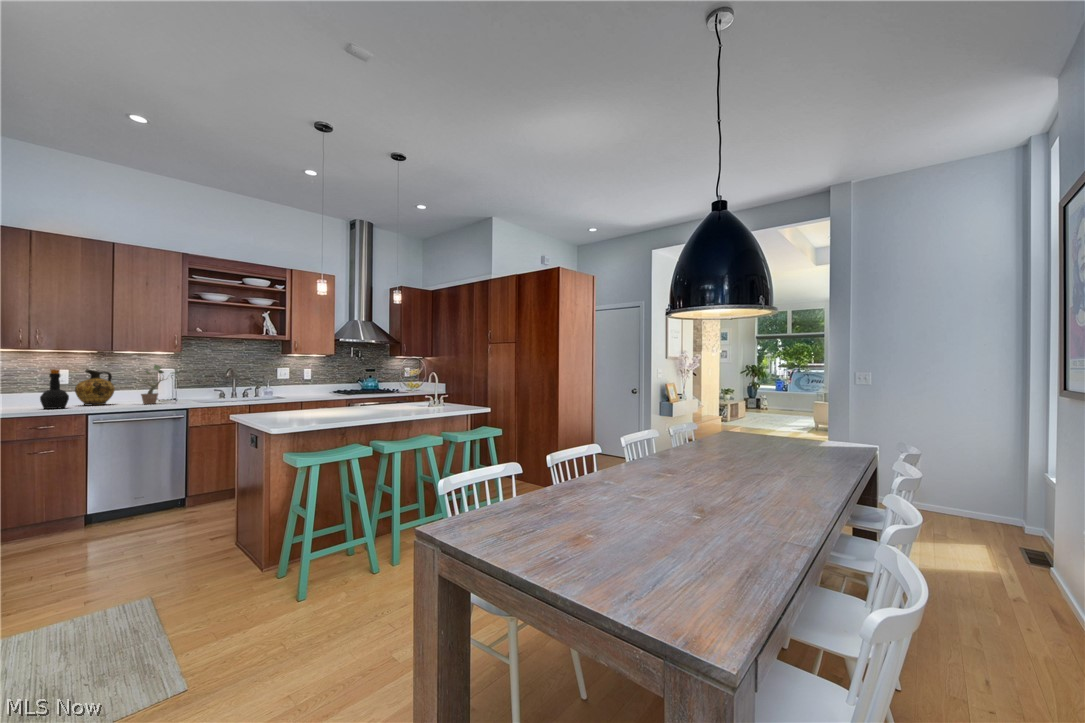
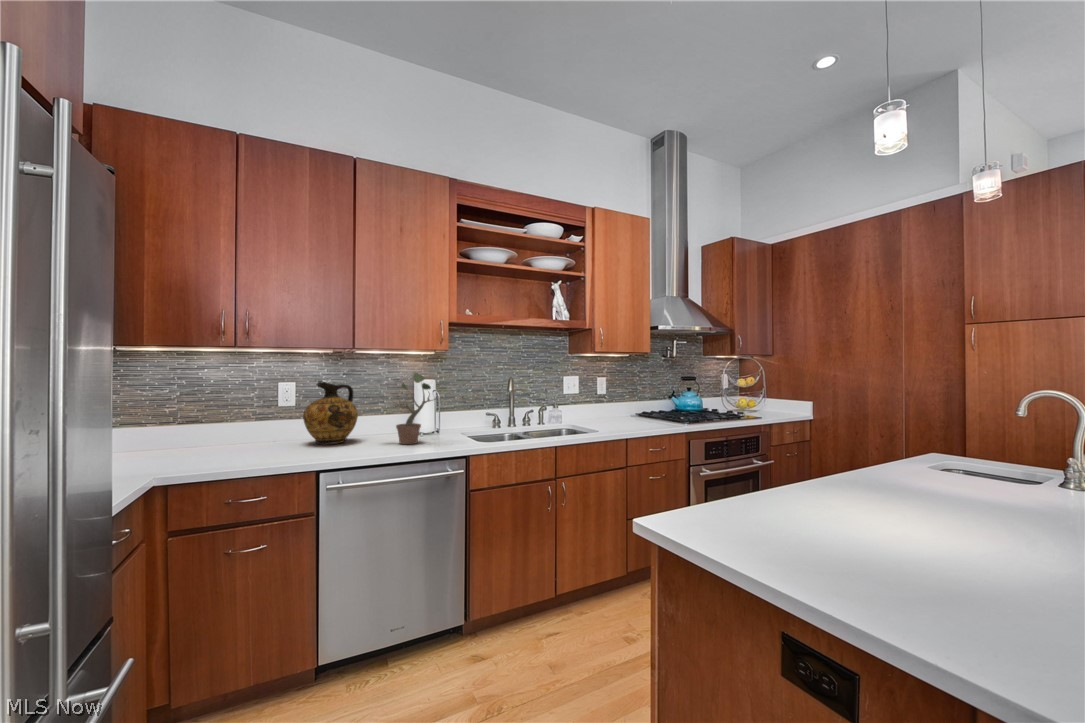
bottle: present [40,369,69,409] -> none [251,384,294,459]

